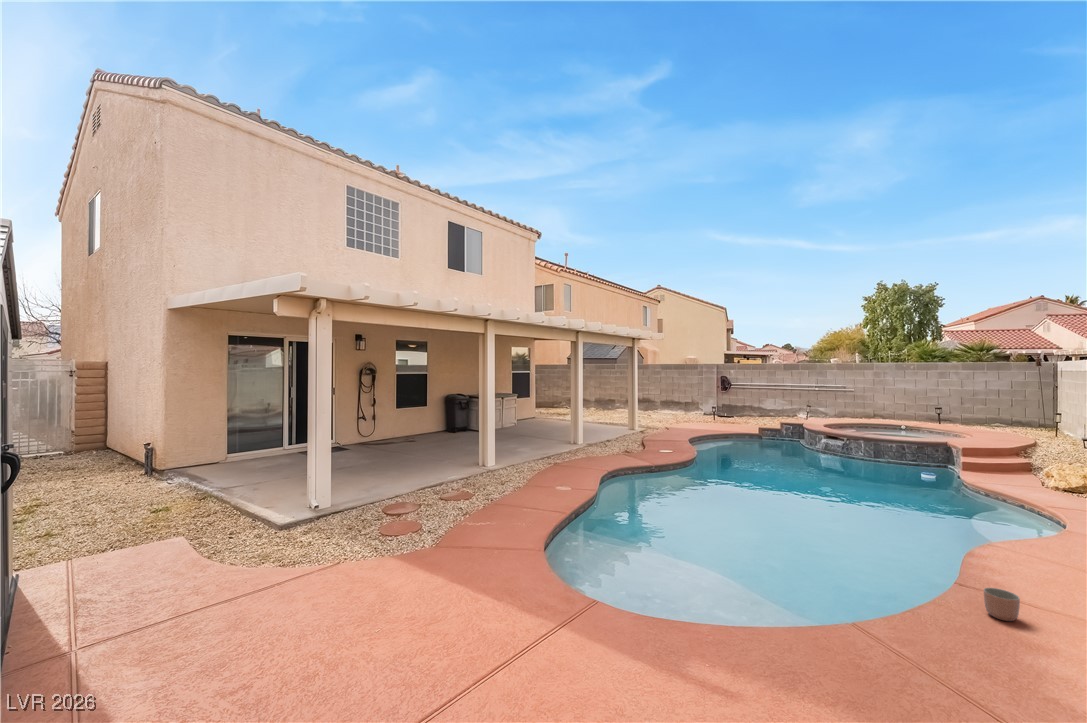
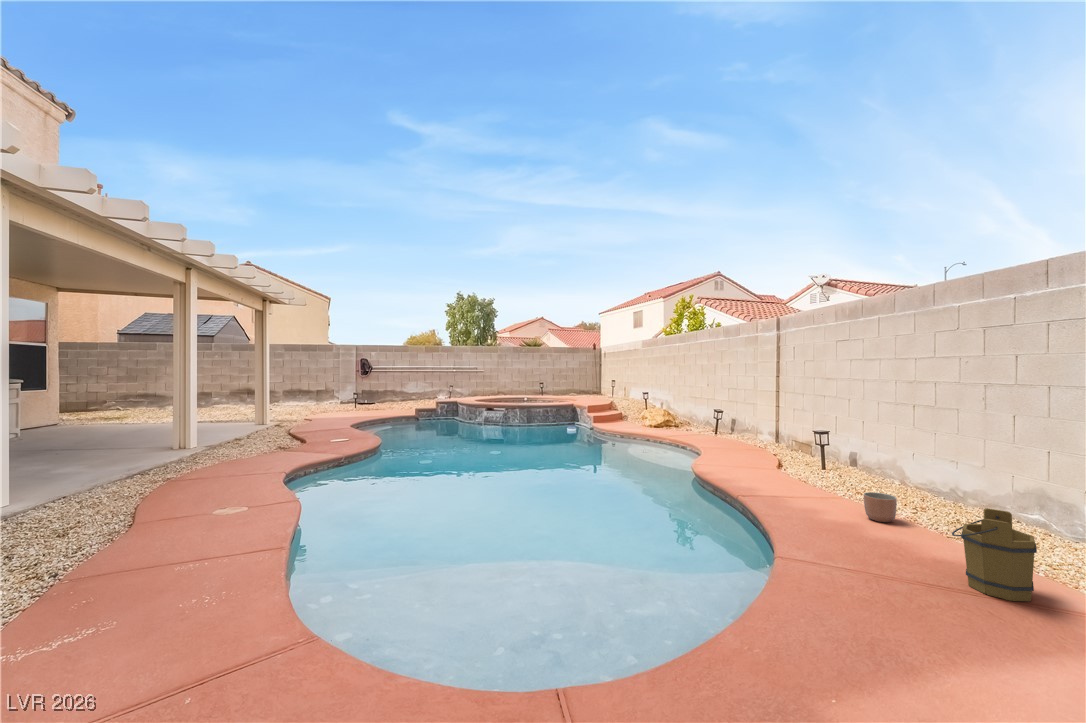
bucket: none [907,598,967,673] -> present [952,508,1037,601]

